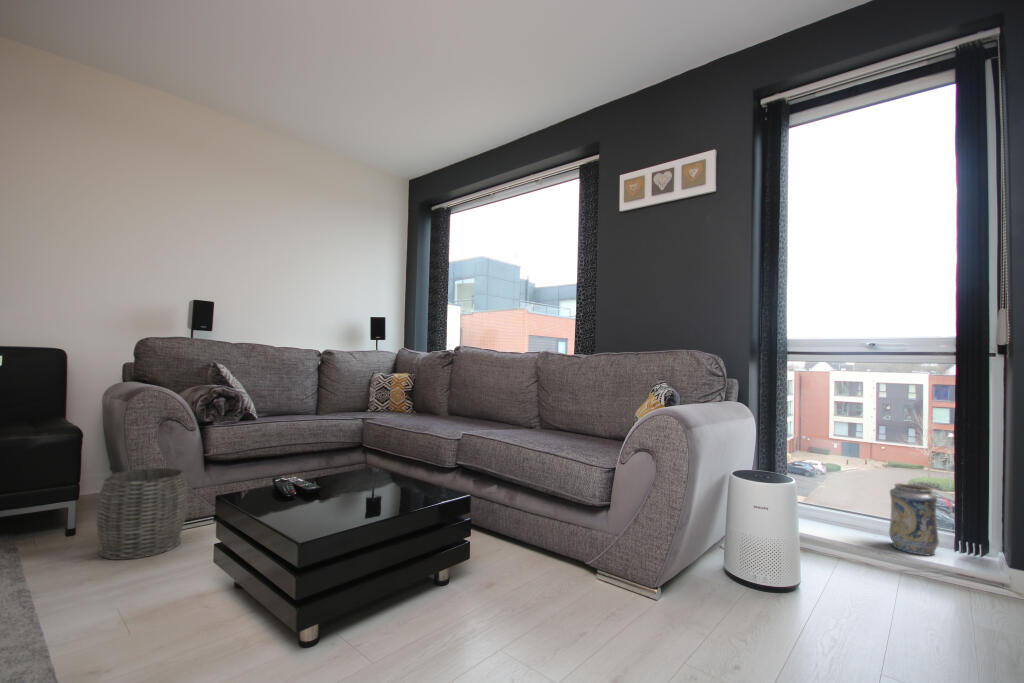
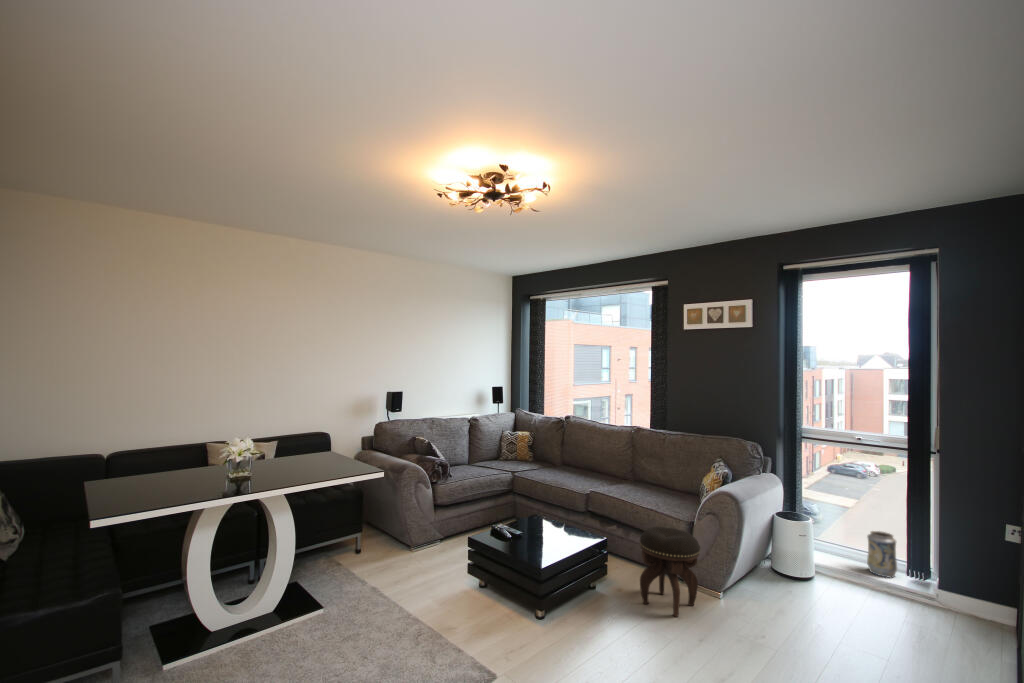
woven basket: present [97,468,188,560] -> none [391,511,433,567]
footstool: none [510,474,619,638] -> present [640,527,700,617]

